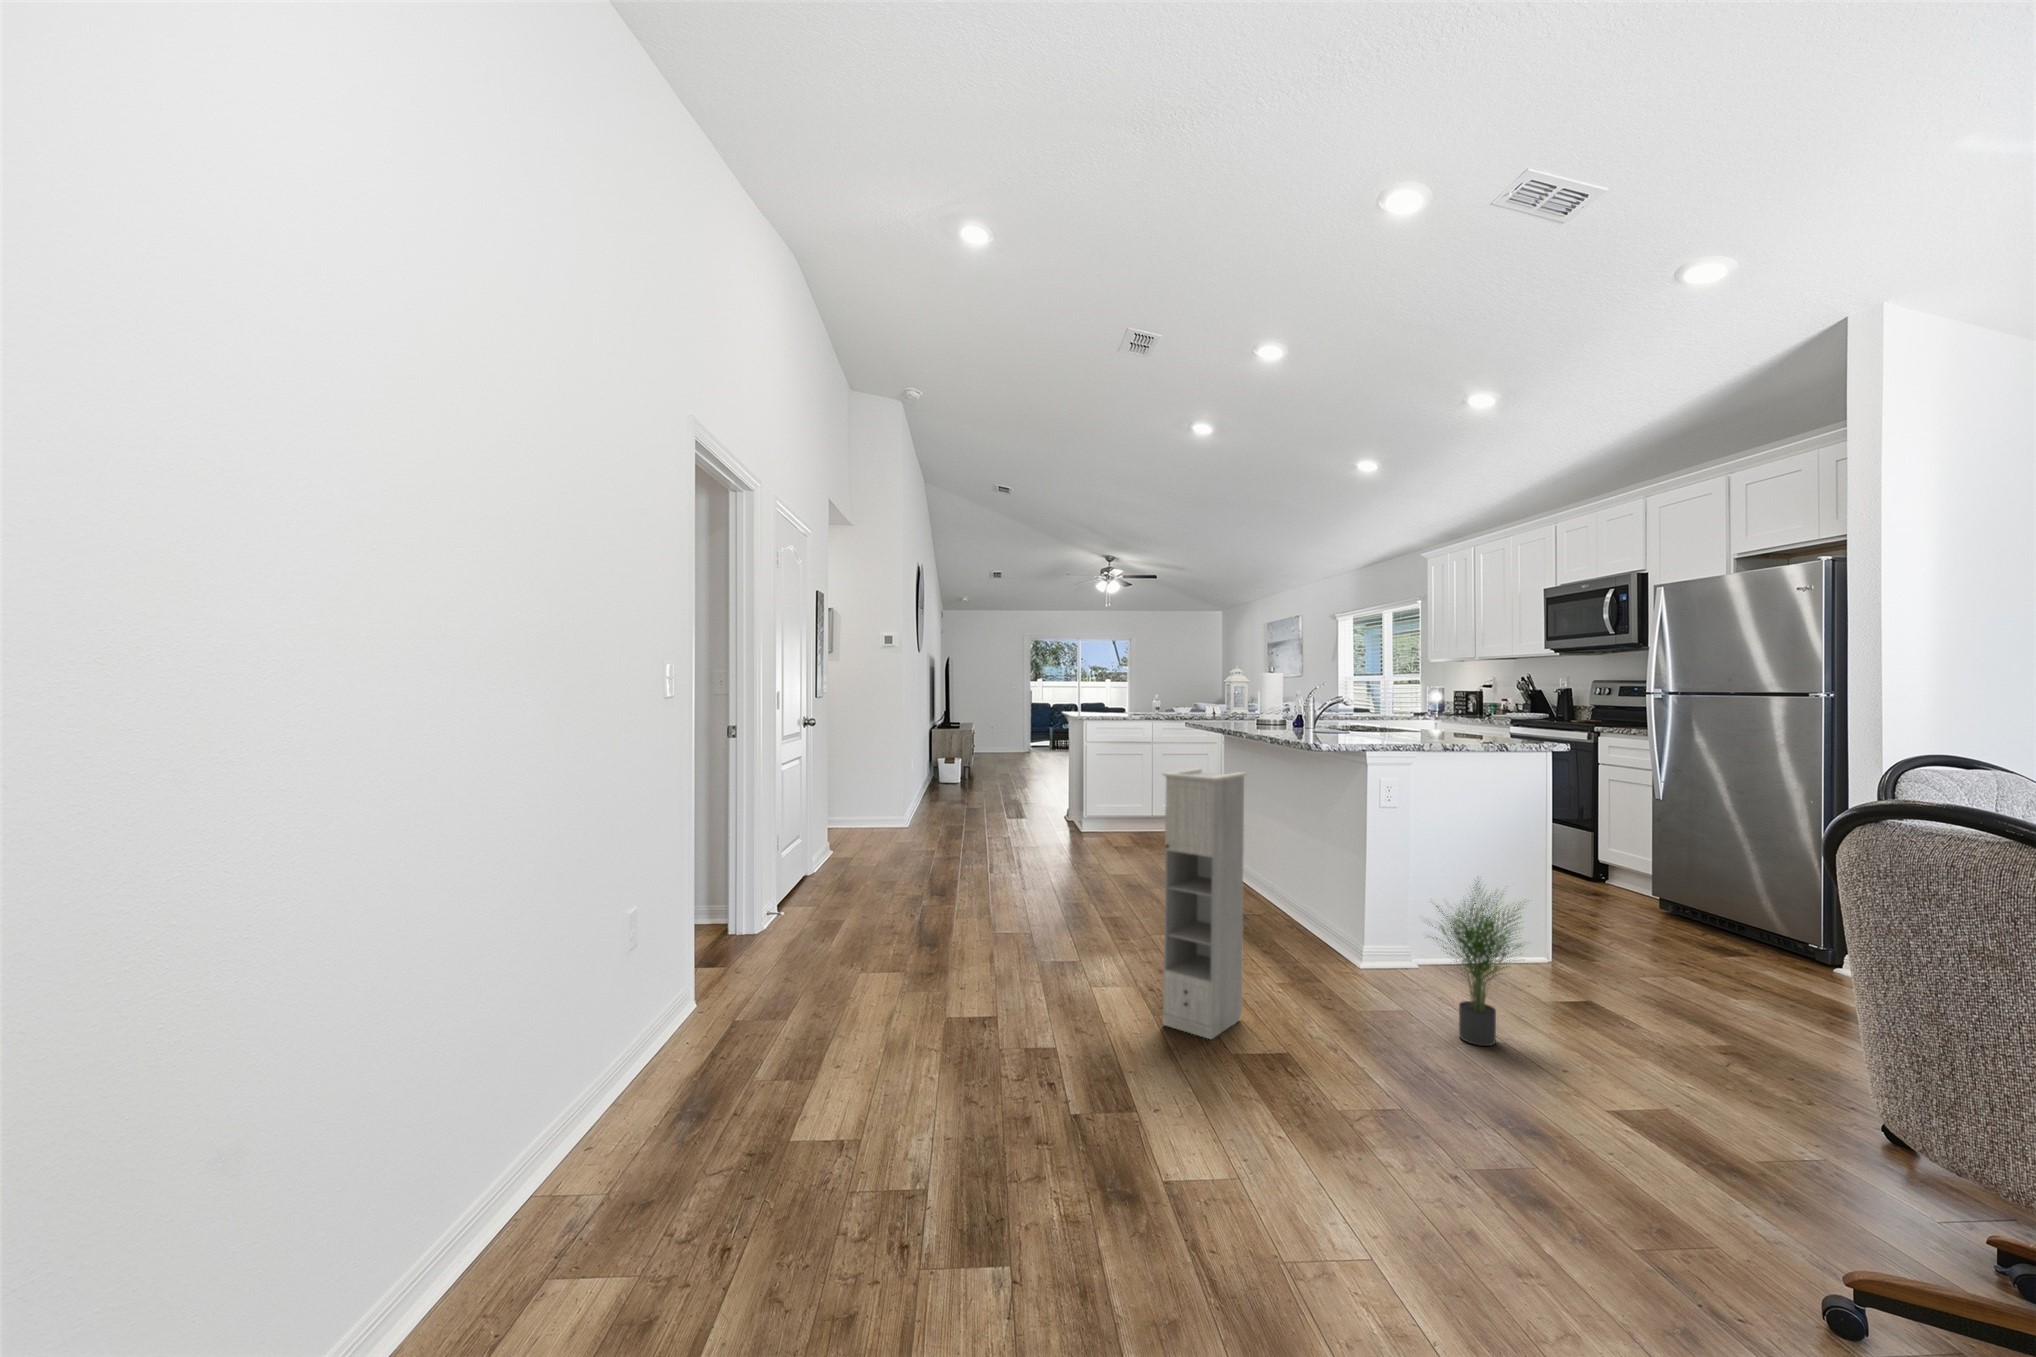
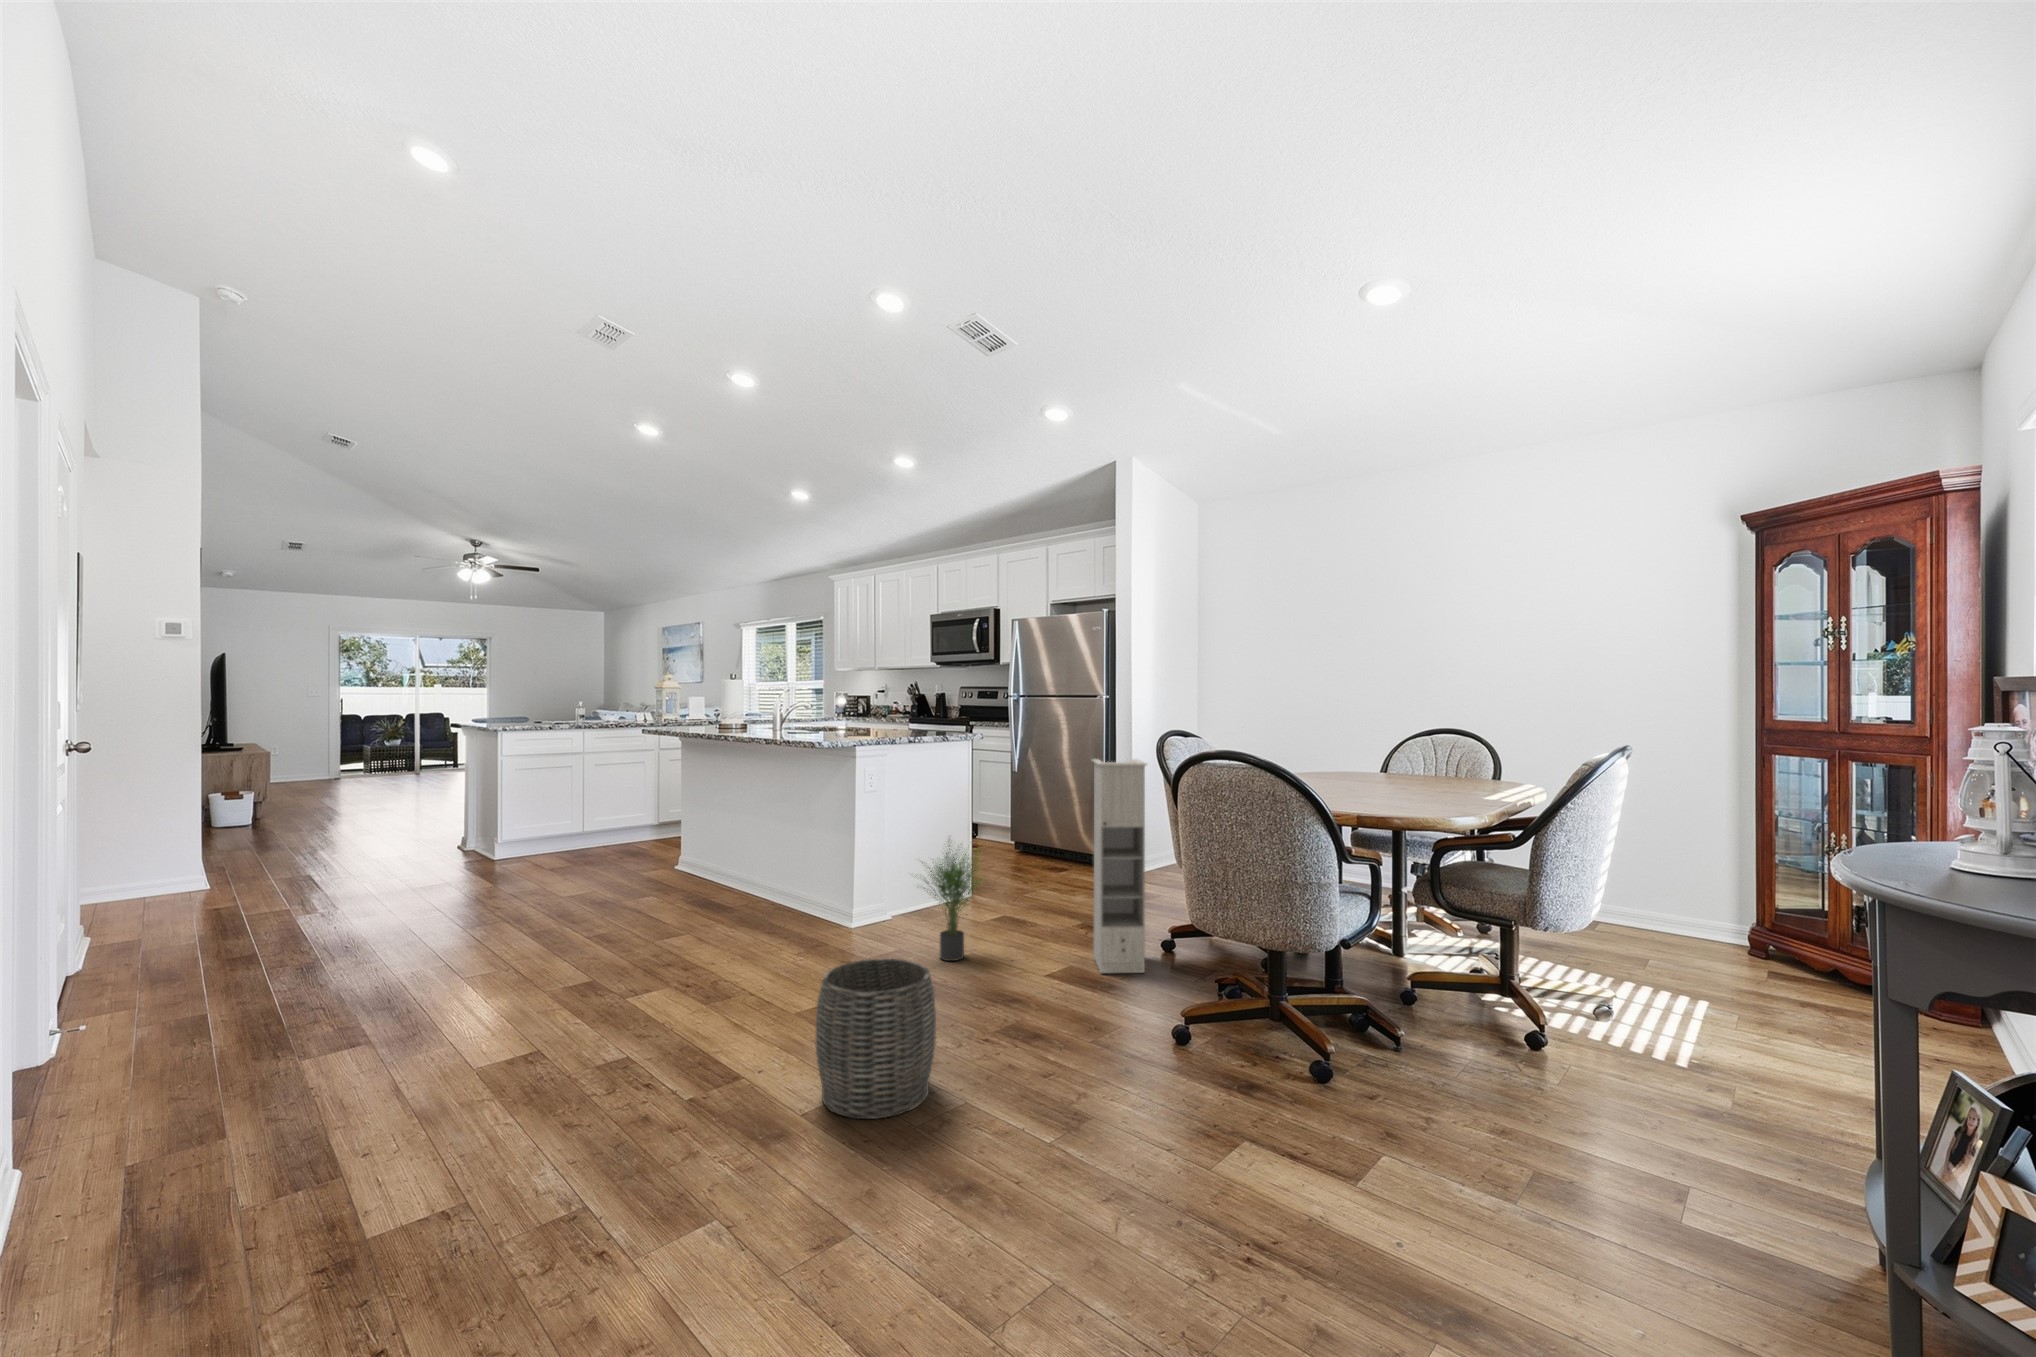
cabinet: present [1163,769,1246,1040] -> present [1093,759,1147,973]
woven basket: none [1192,1018,1349,1237] -> present [816,959,936,1119]

